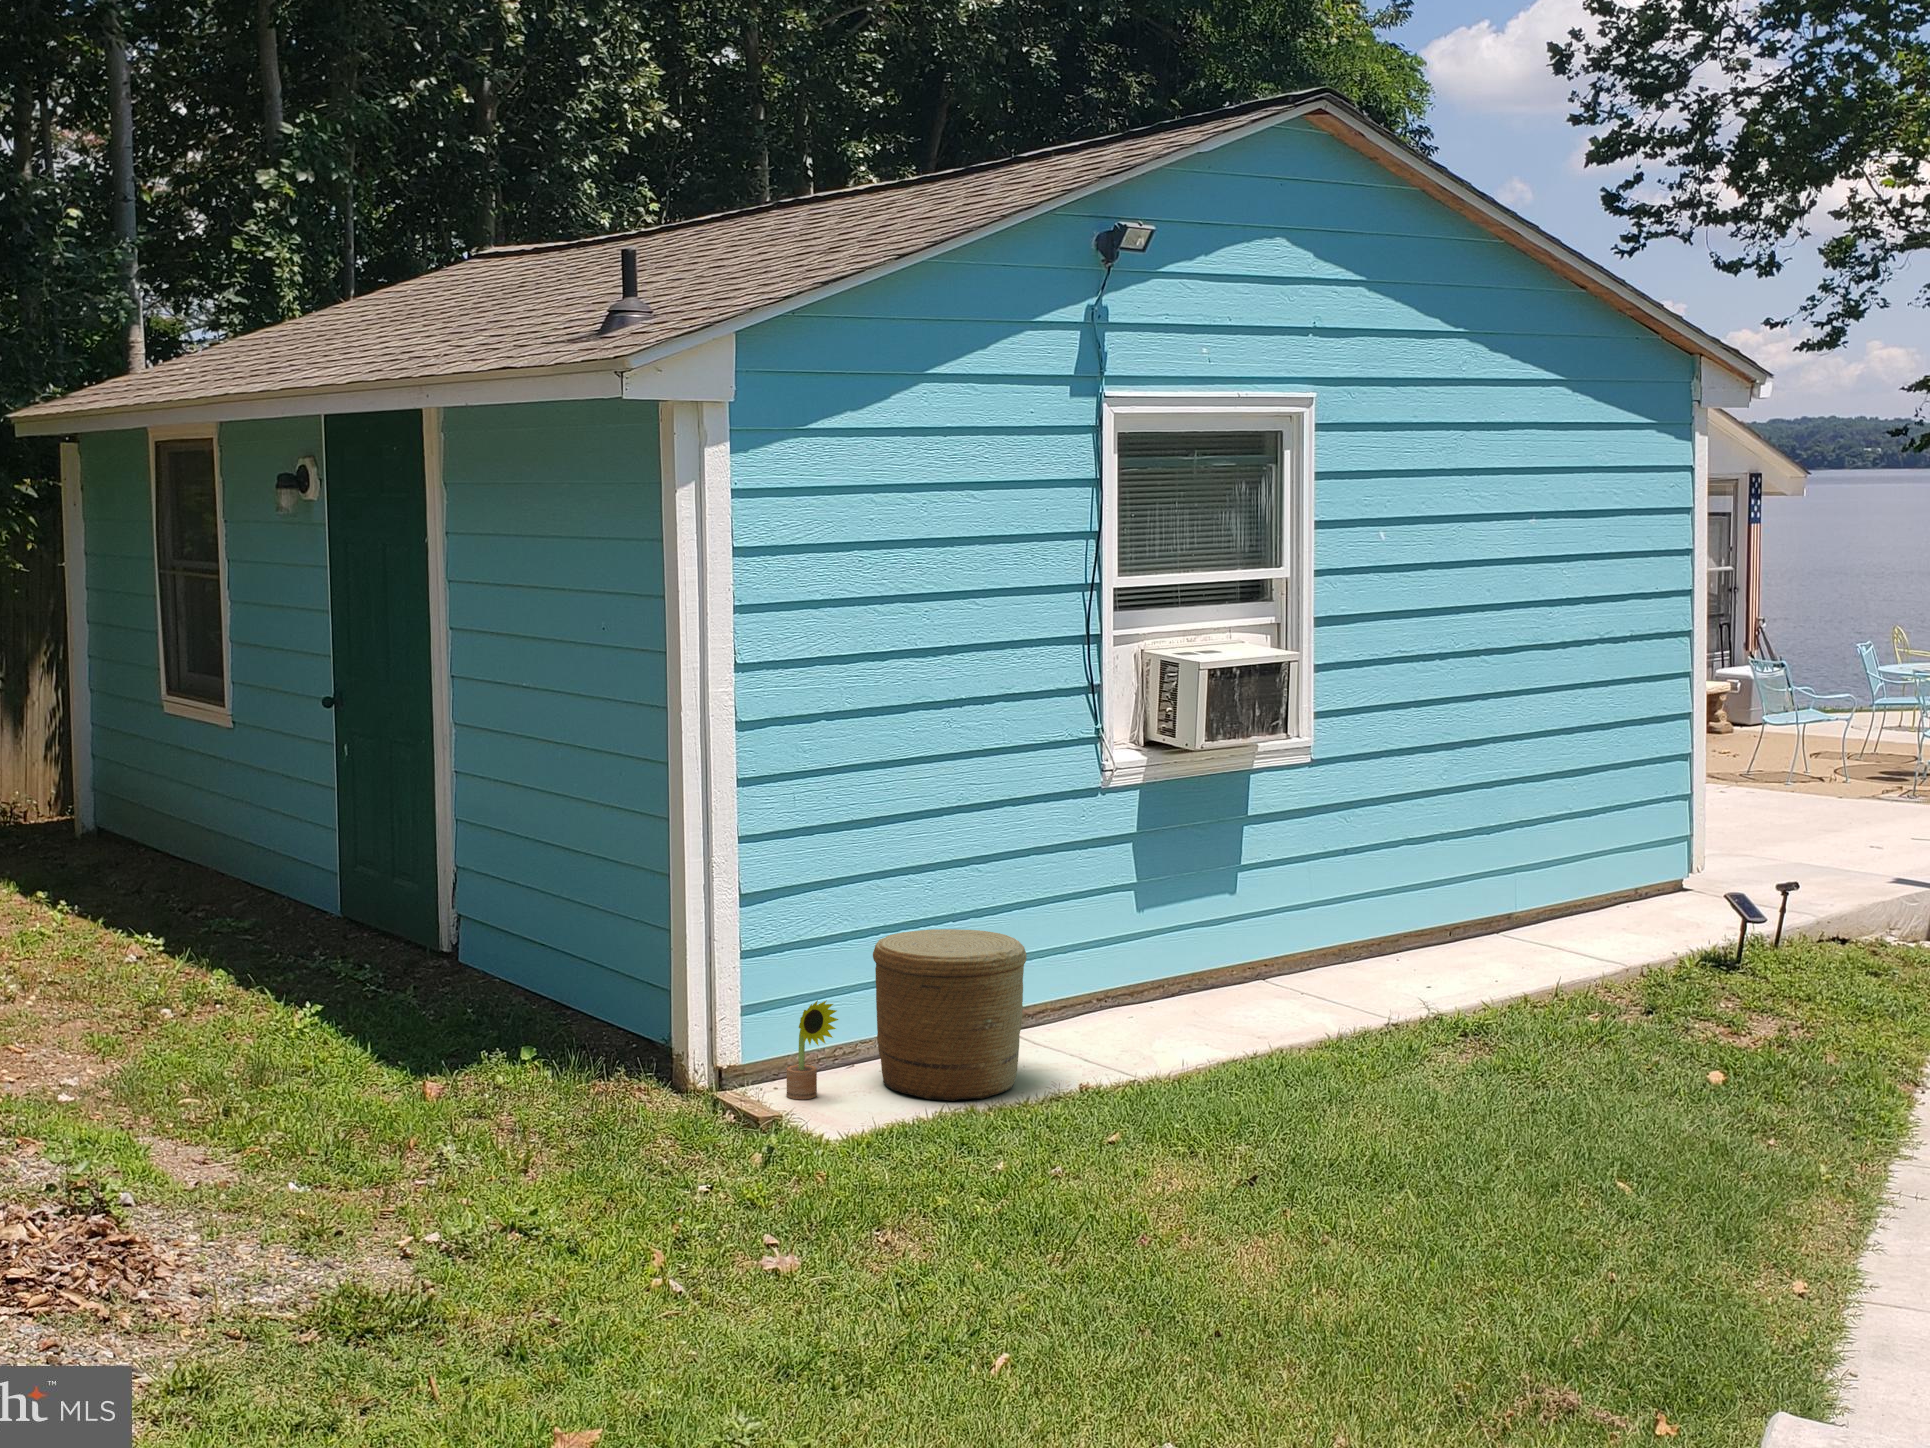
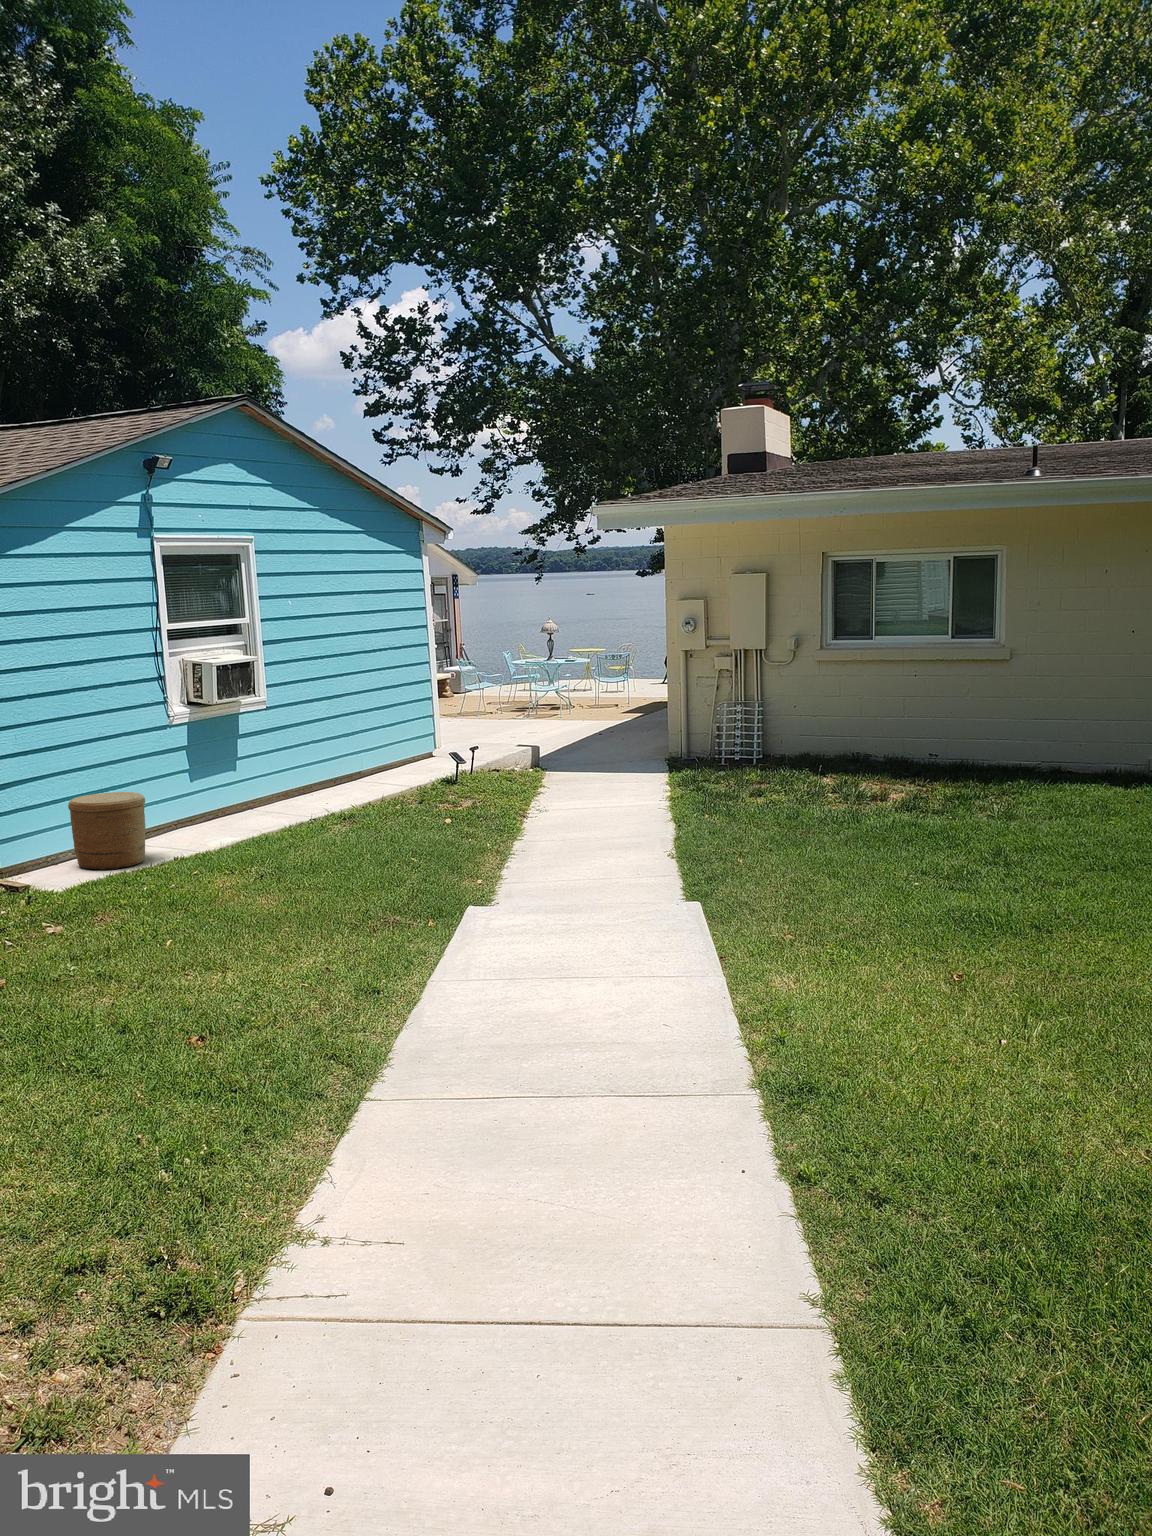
decorative plant: present [787,1001,838,1099] -> none [30,829,56,878]

